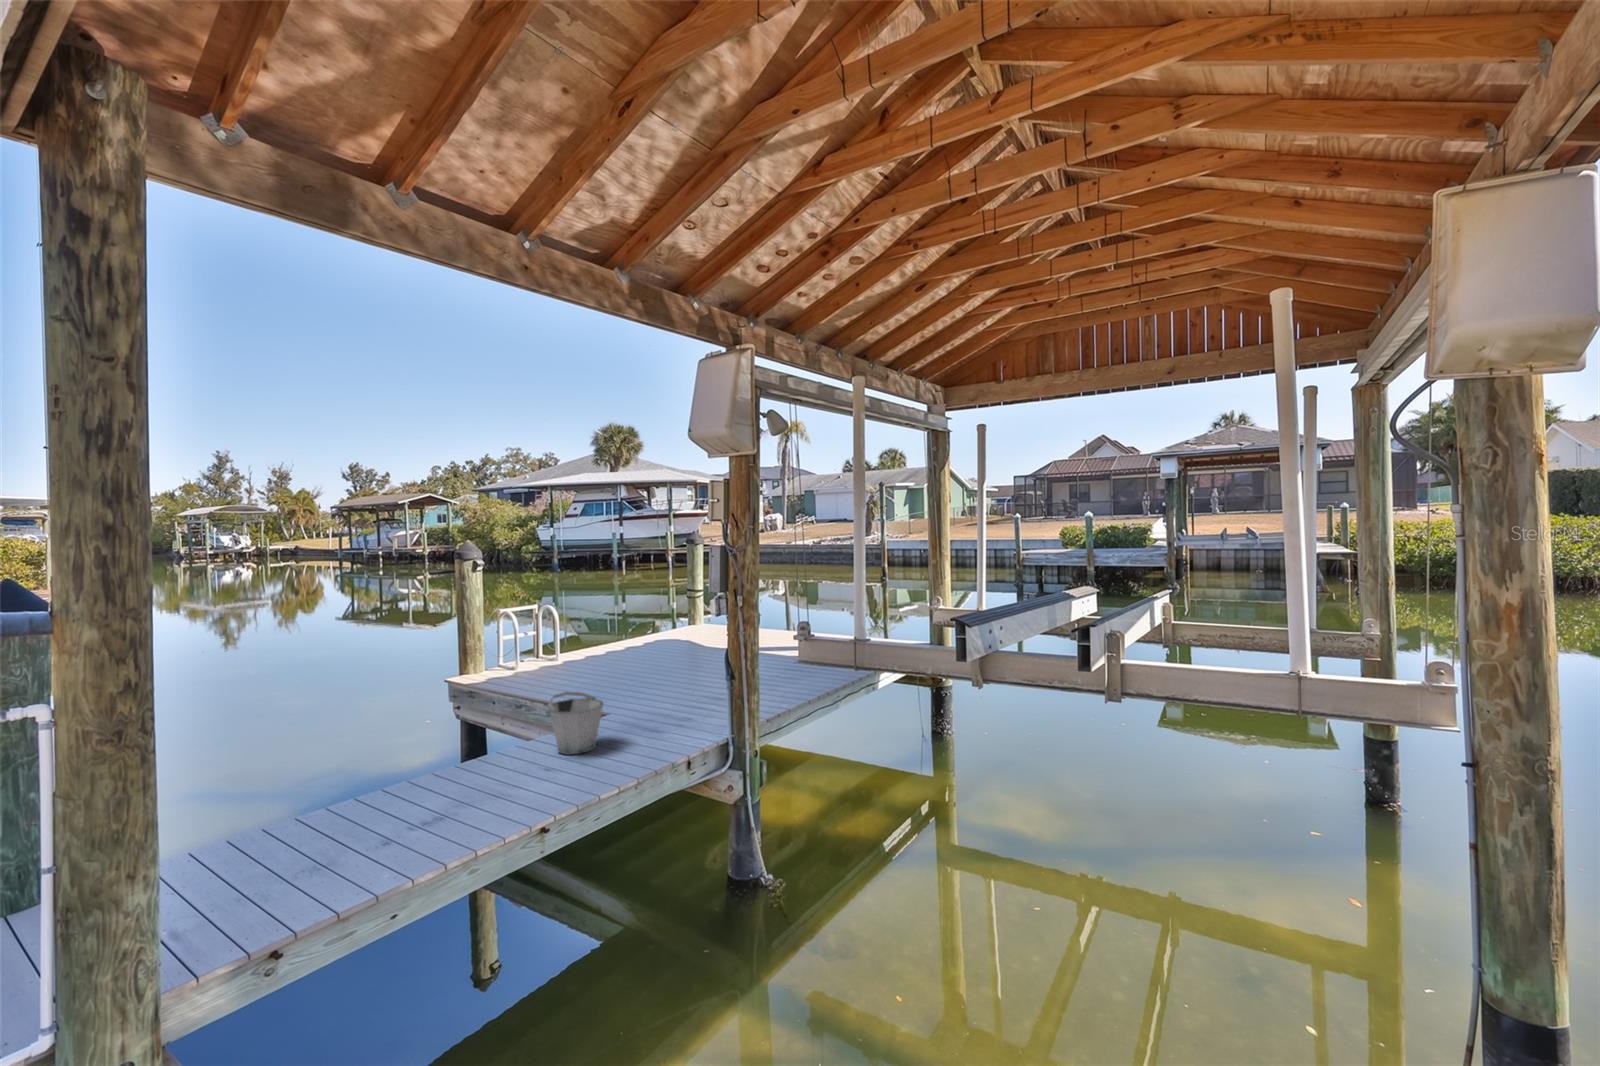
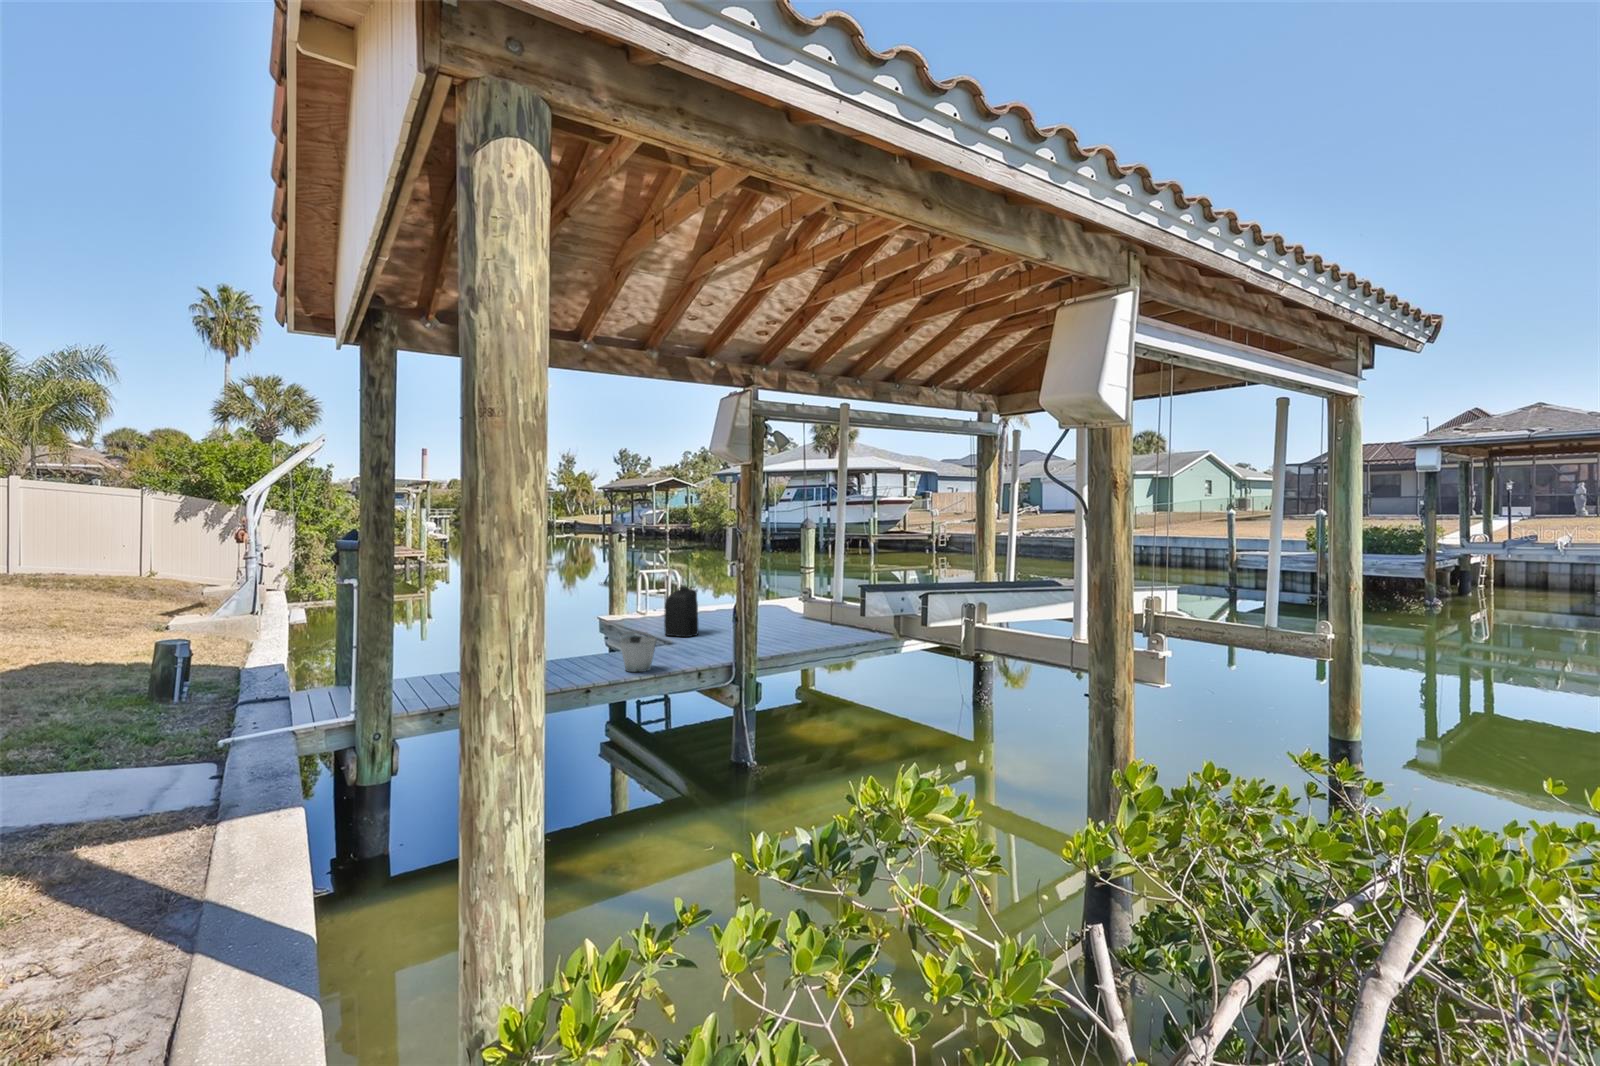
backpack: none [560,621,608,688] -> present [664,587,698,637]

